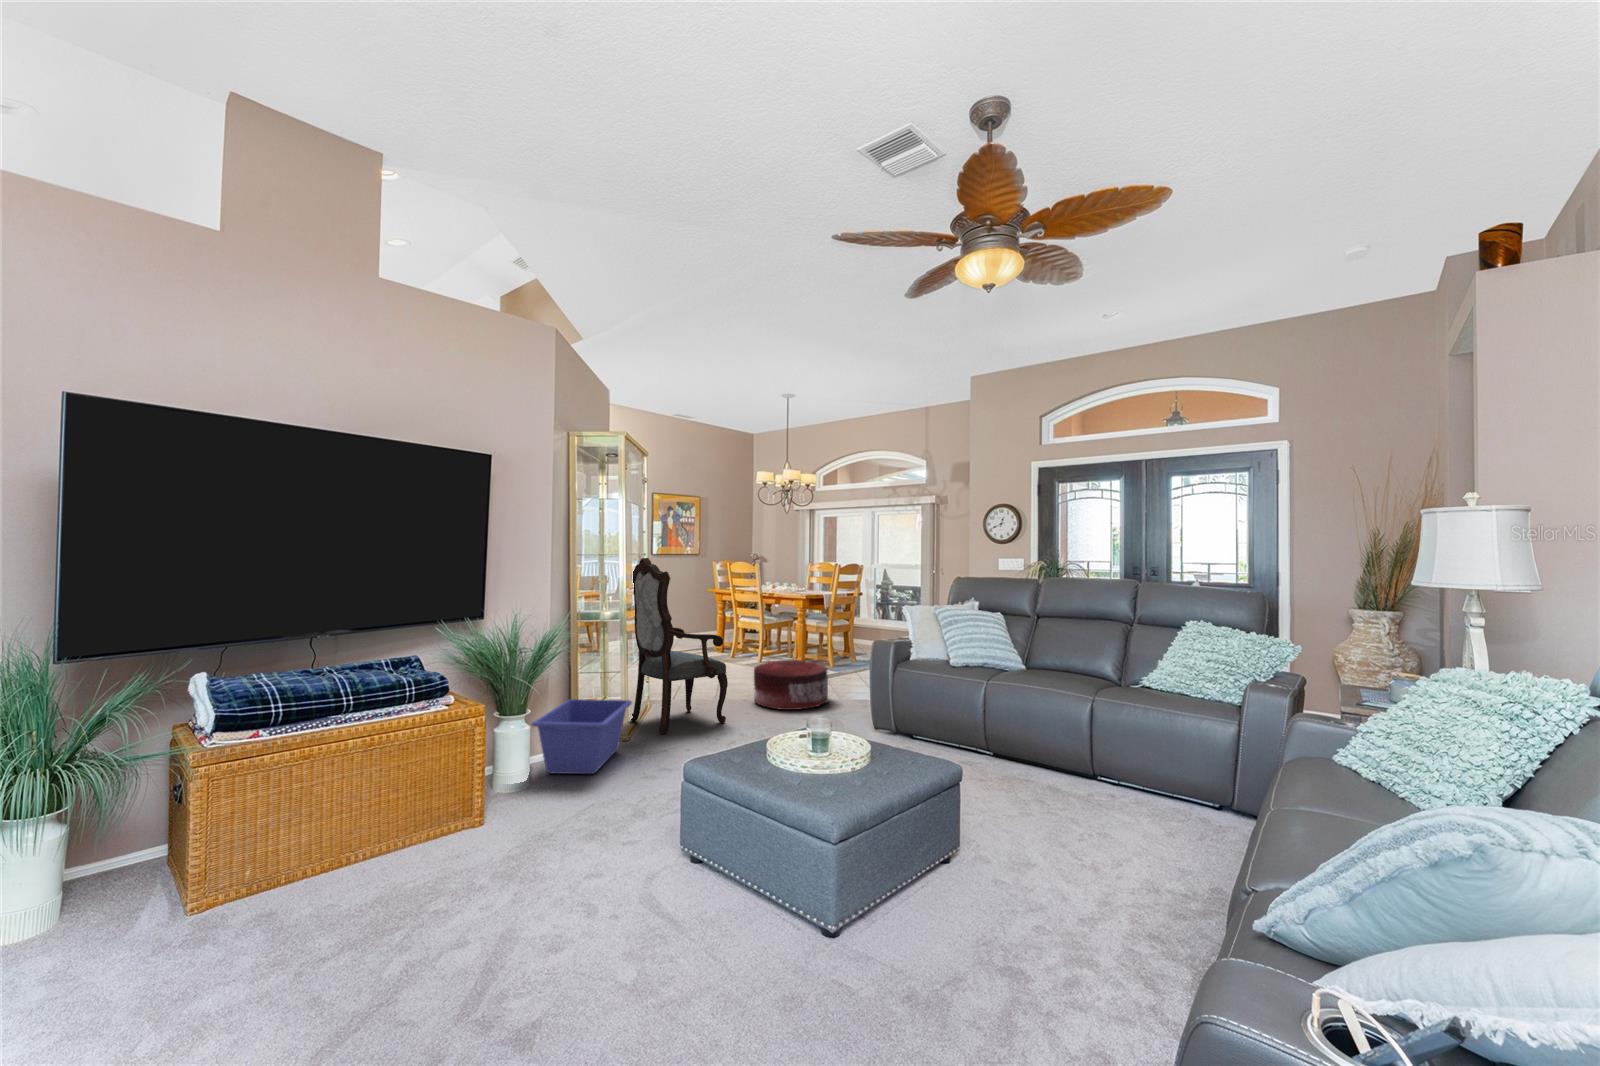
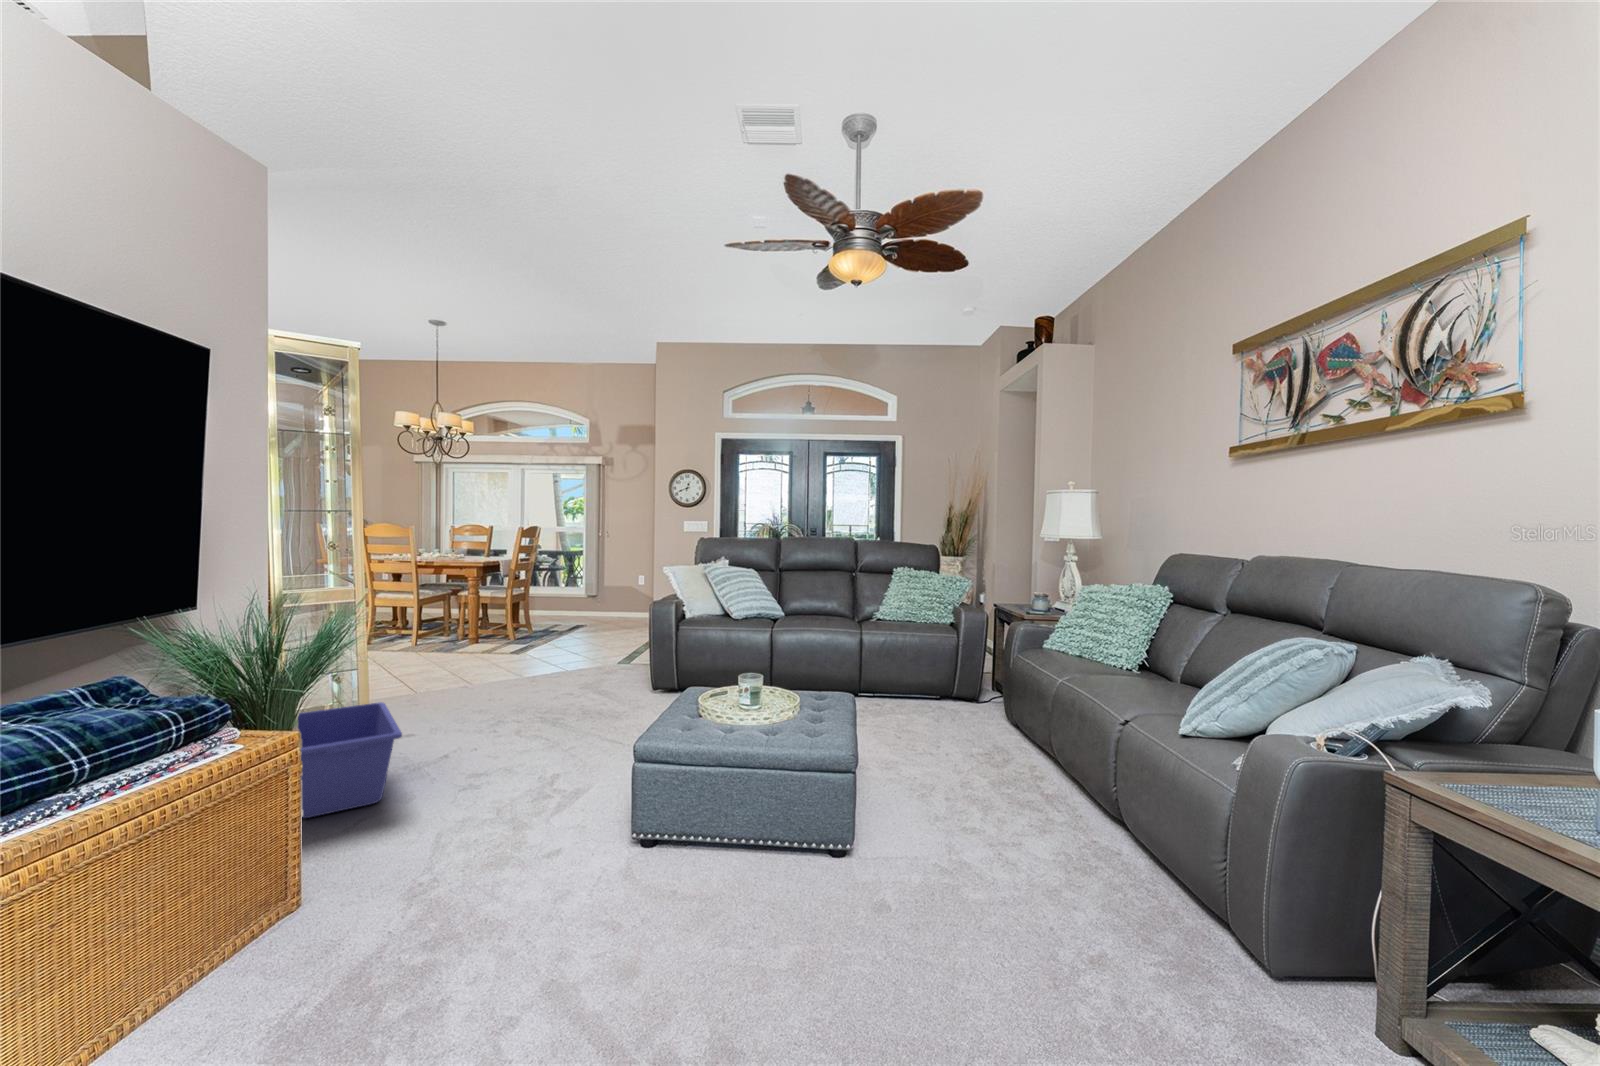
armchair: present [631,558,728,734] -> none [327,517,471,739]
pouf: present [754,660,828,710] -> none [468,633,559,689]

